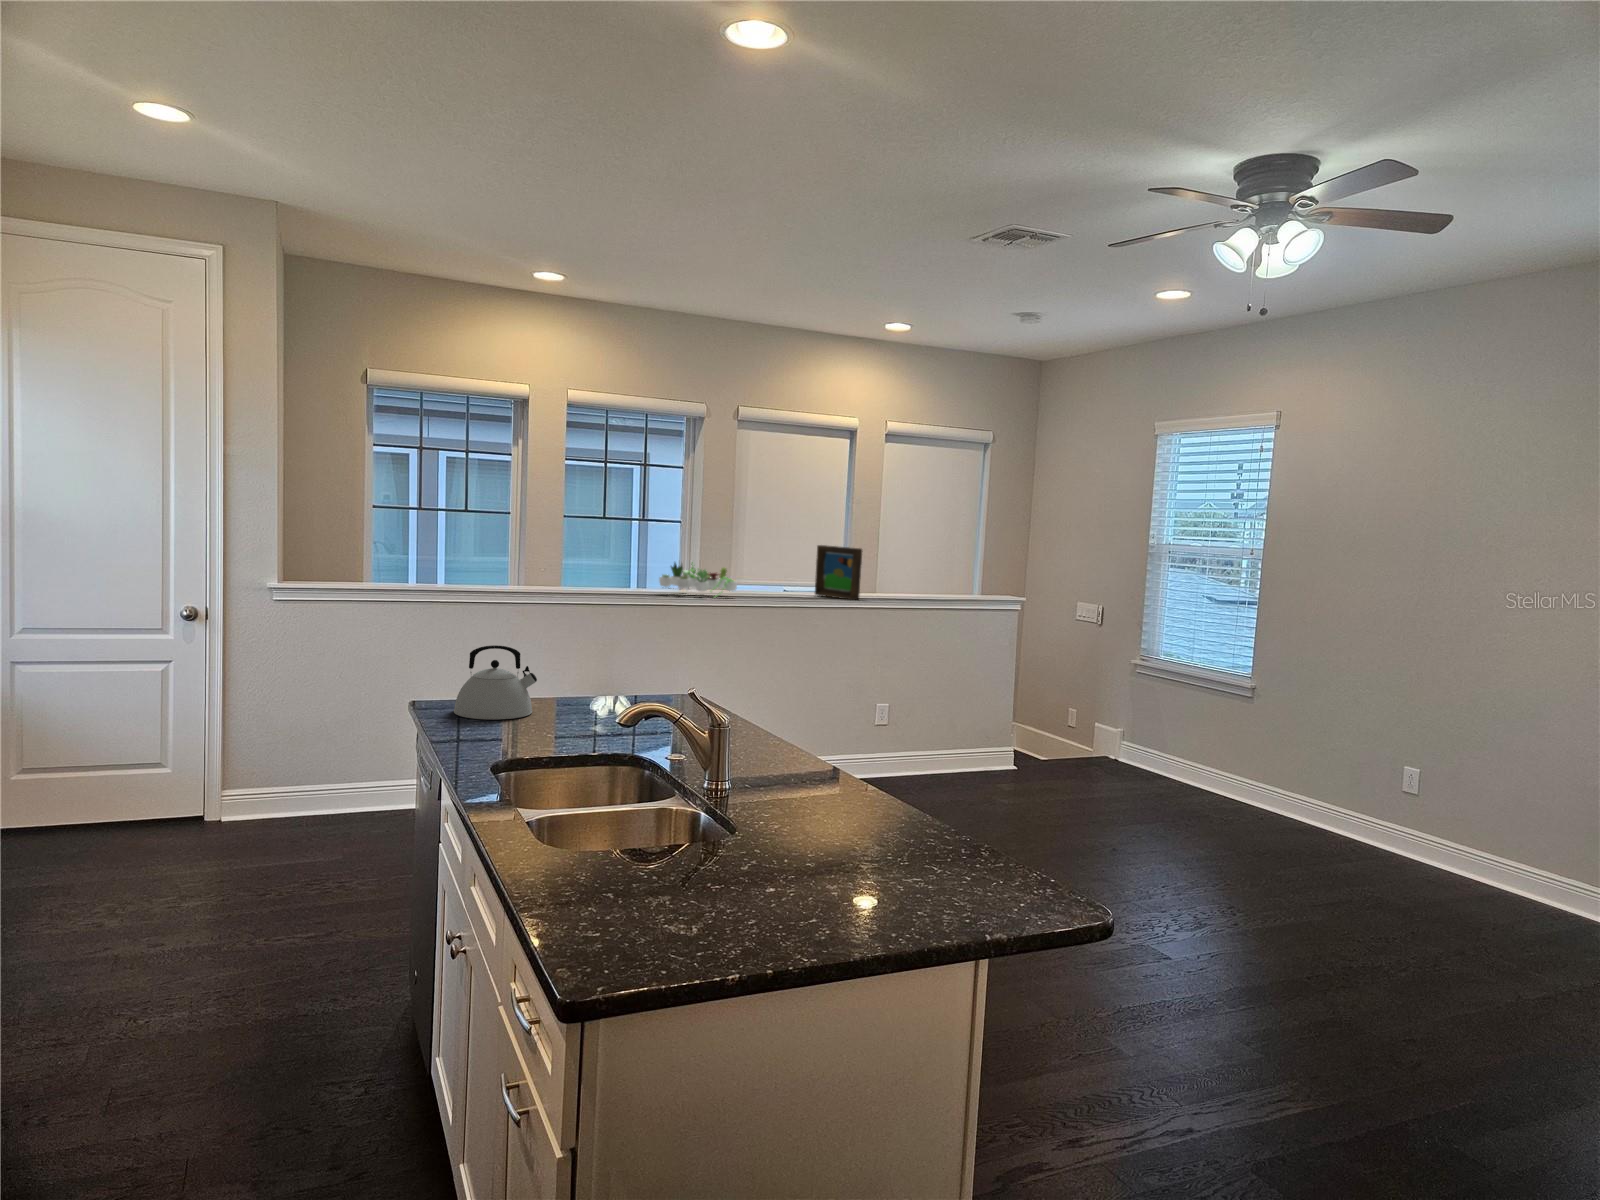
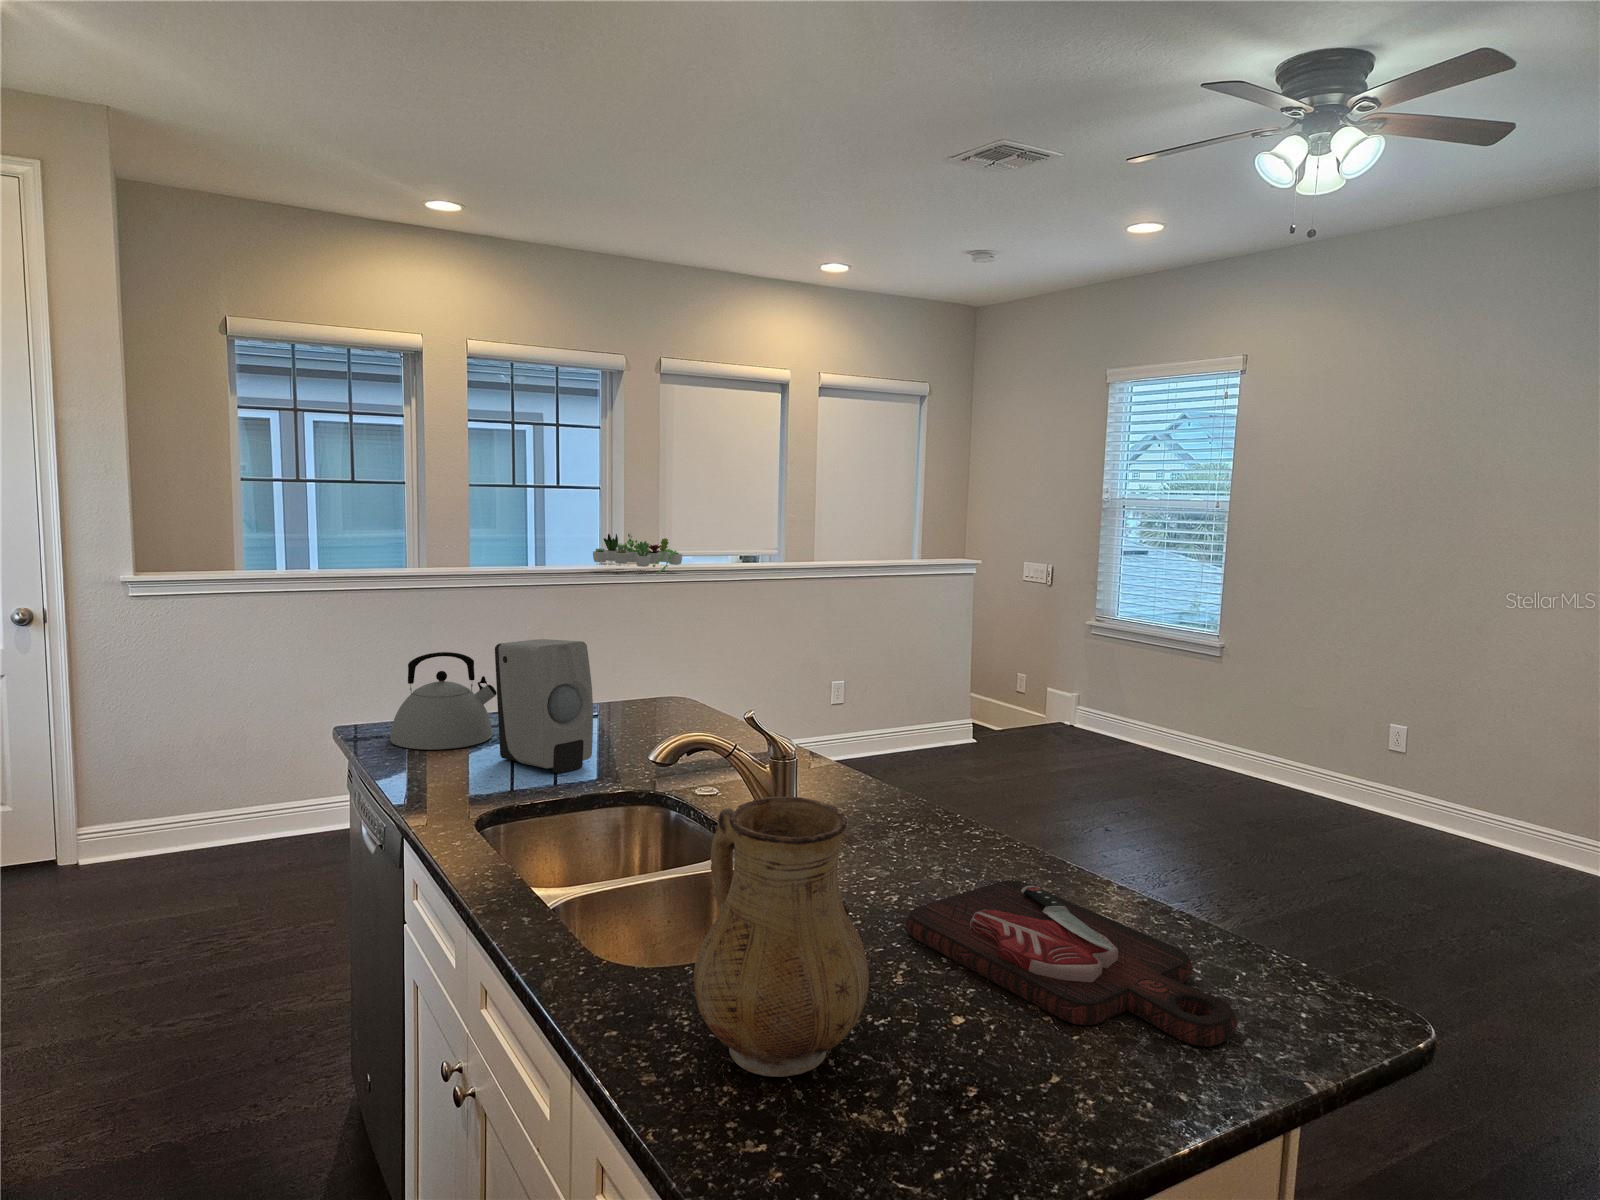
picture frame: present [815,545,863,600] -> none [761,510,814,570]
soap dispenser: none [531,638,602,739] -> present [495,639,593,773]
ceramic pitcher: none [589,726,703,901] -> present [694,796,869,1077]
cutting board: none [771,819,962,913] -> present [906,880,1238,1047]

